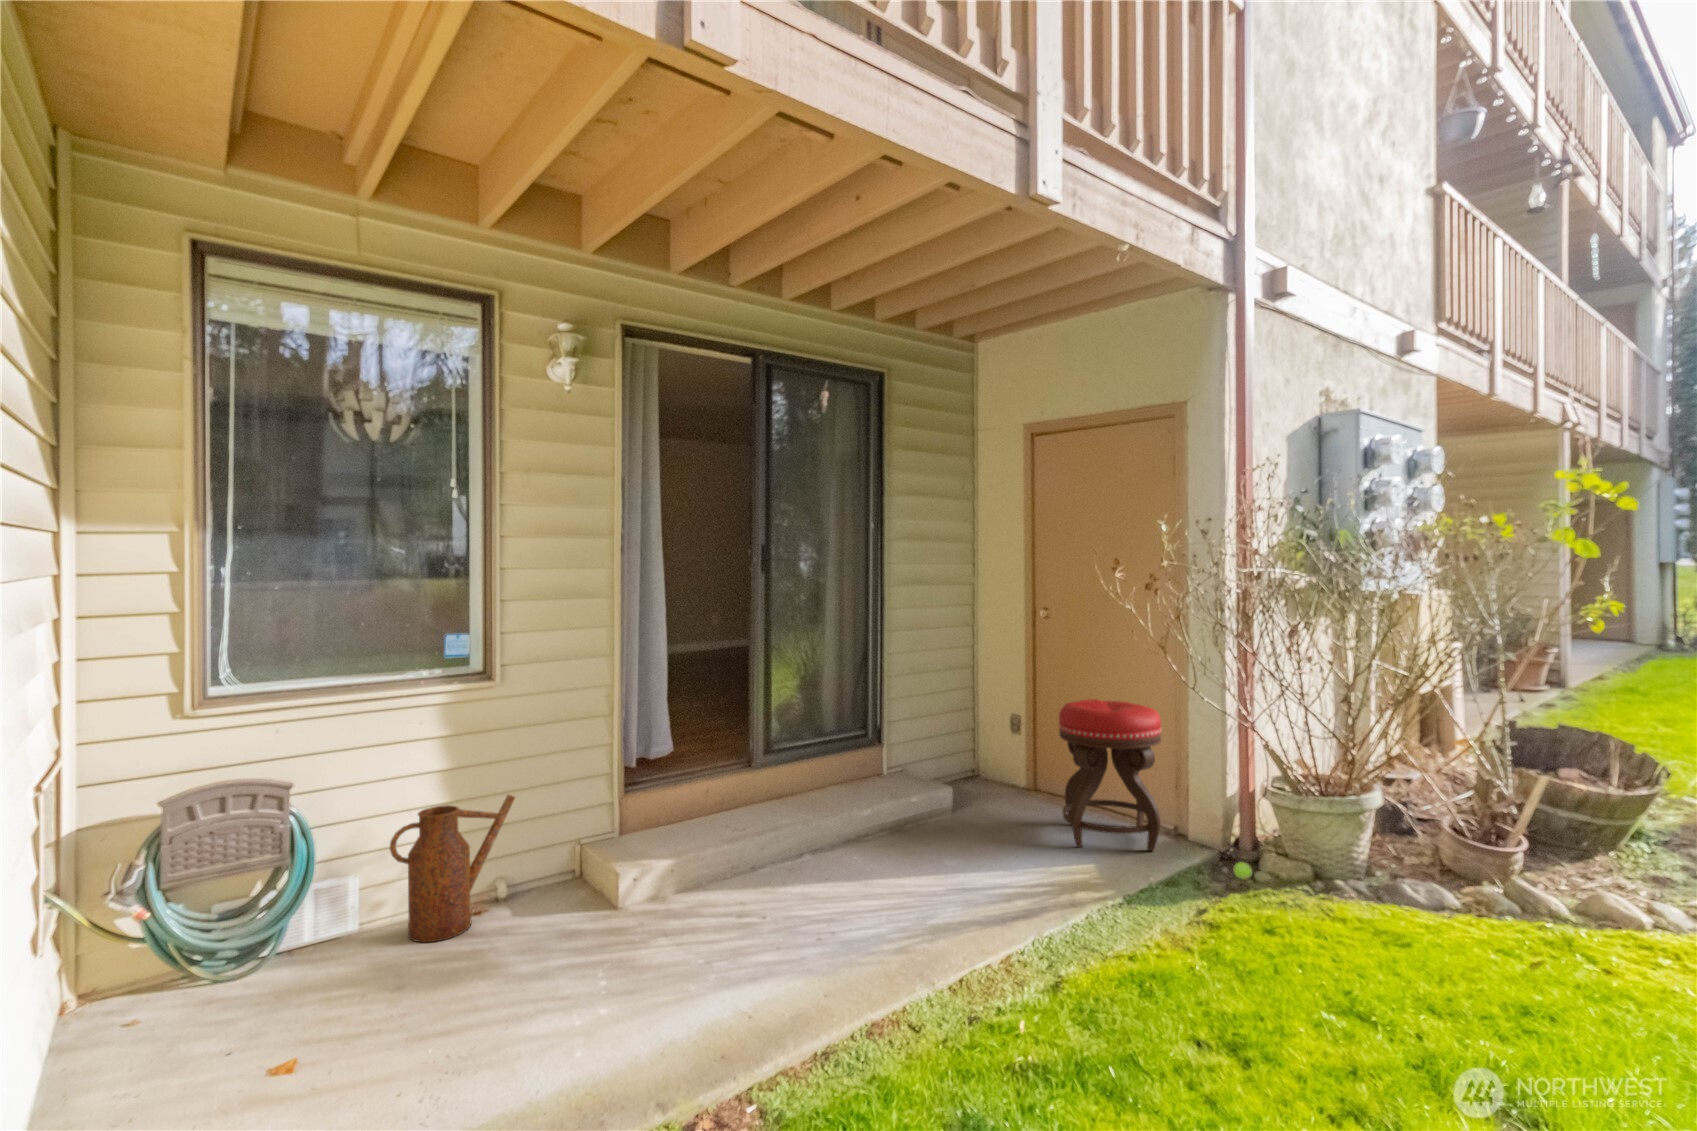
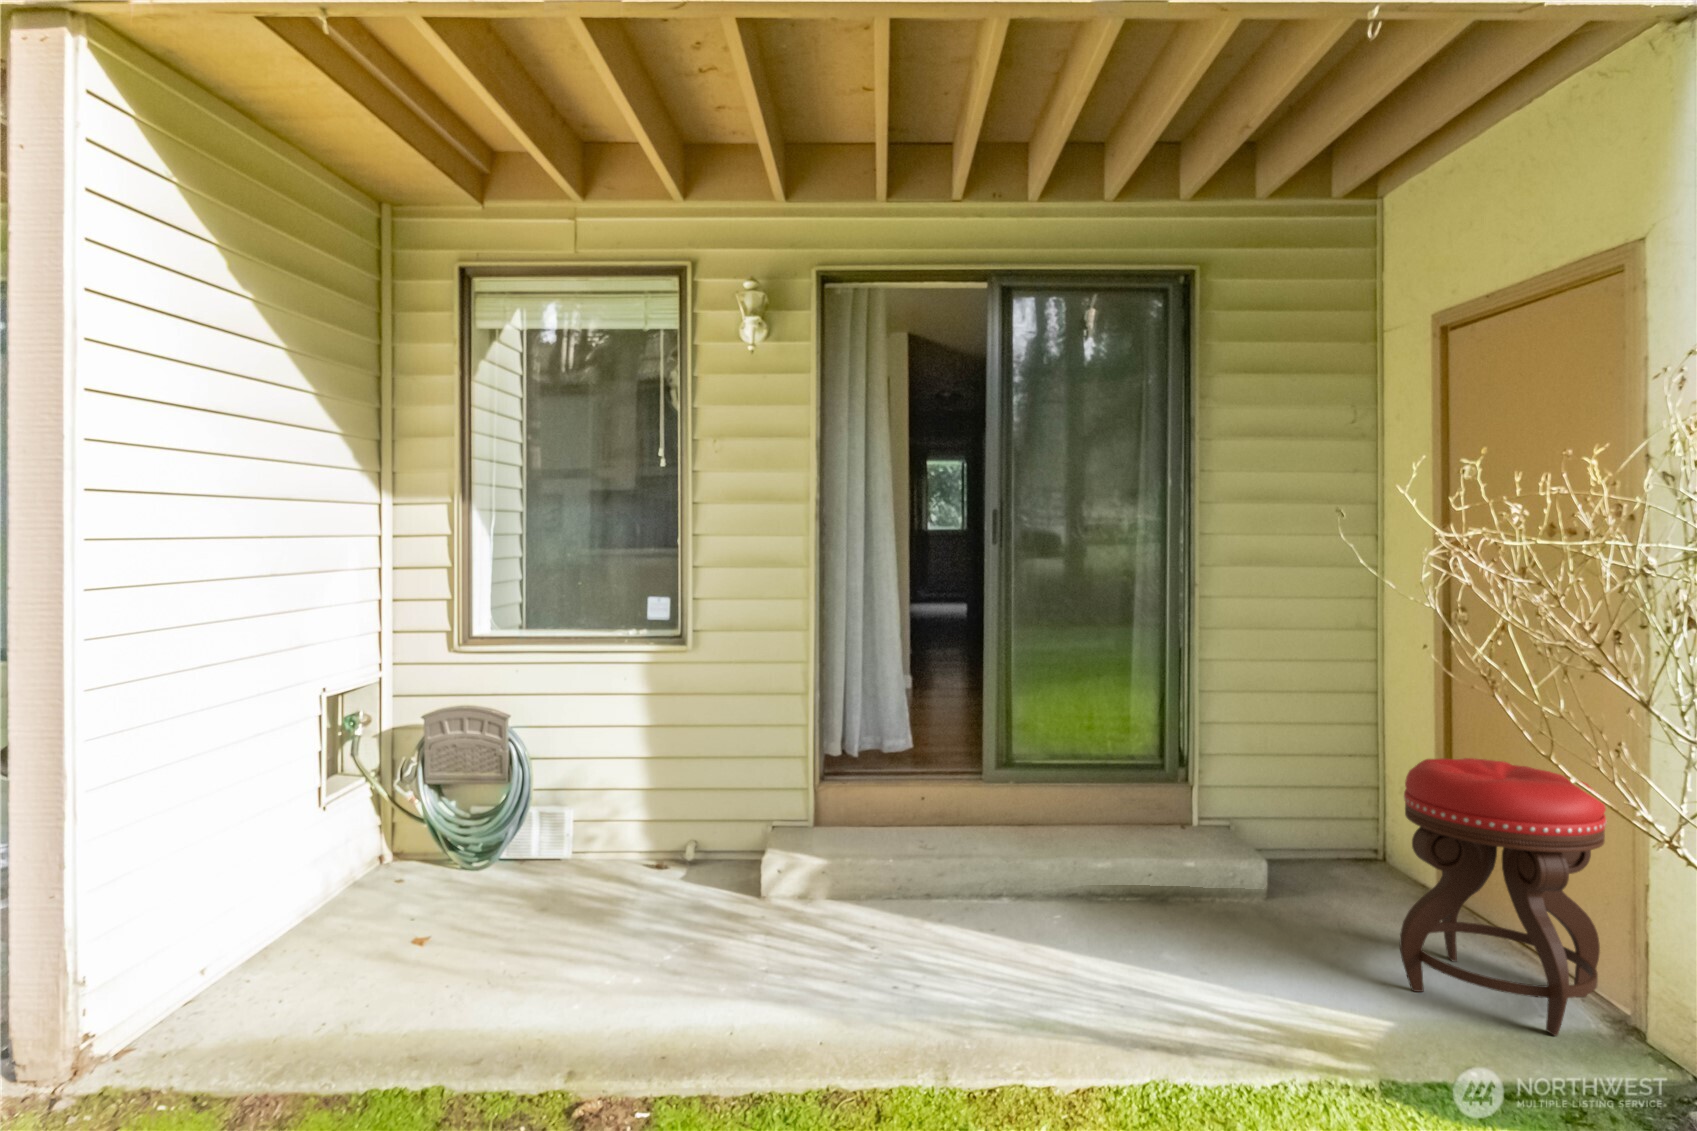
watering can: present [390,795,515,942] -> none [580,758,695,882]

